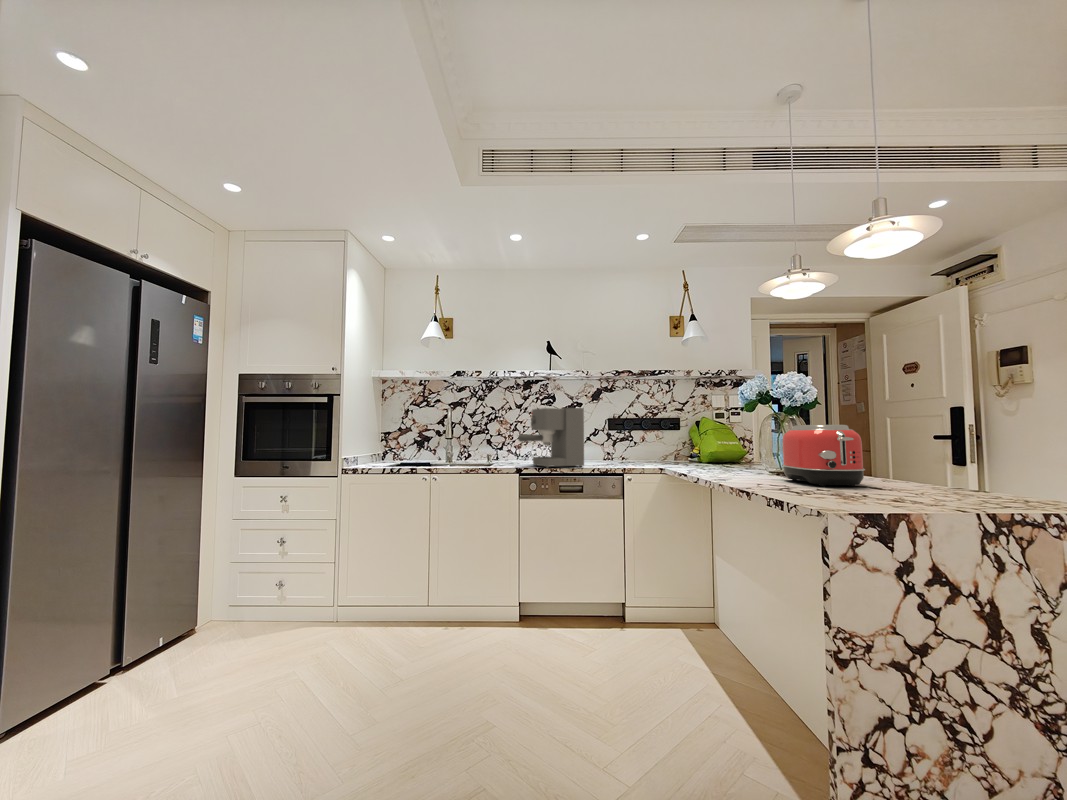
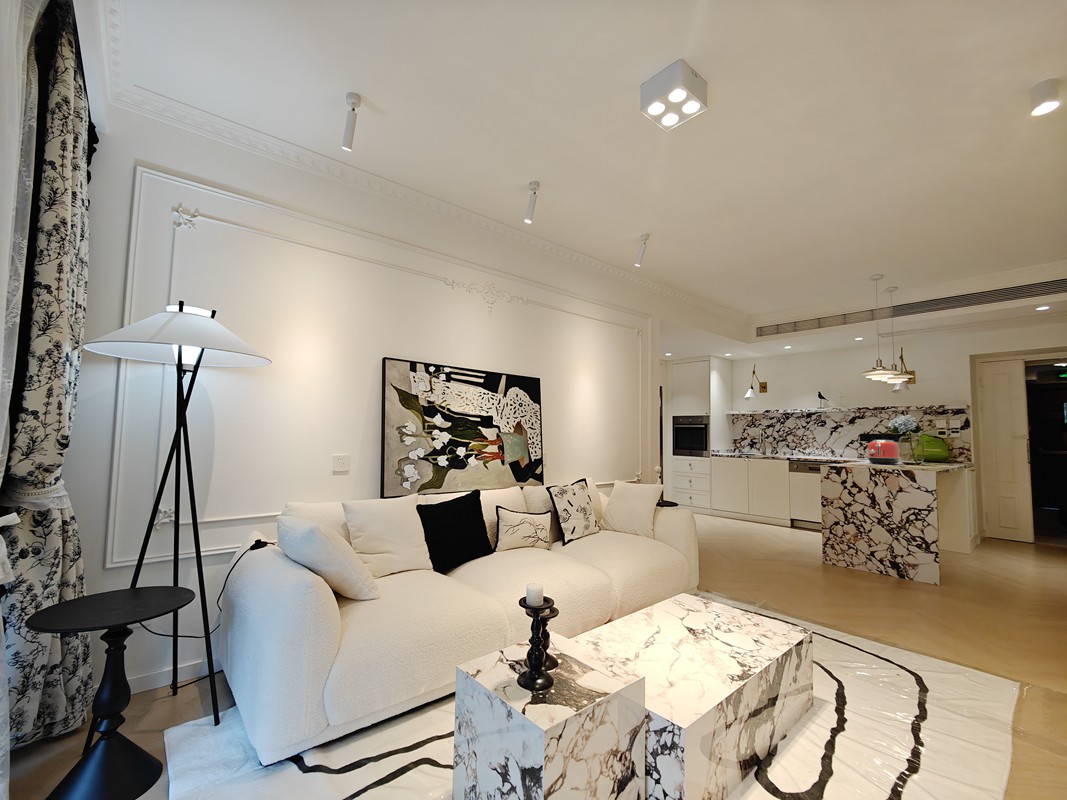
coffee maker: present [518,408,584,468] -> none [785,430,820,458]

